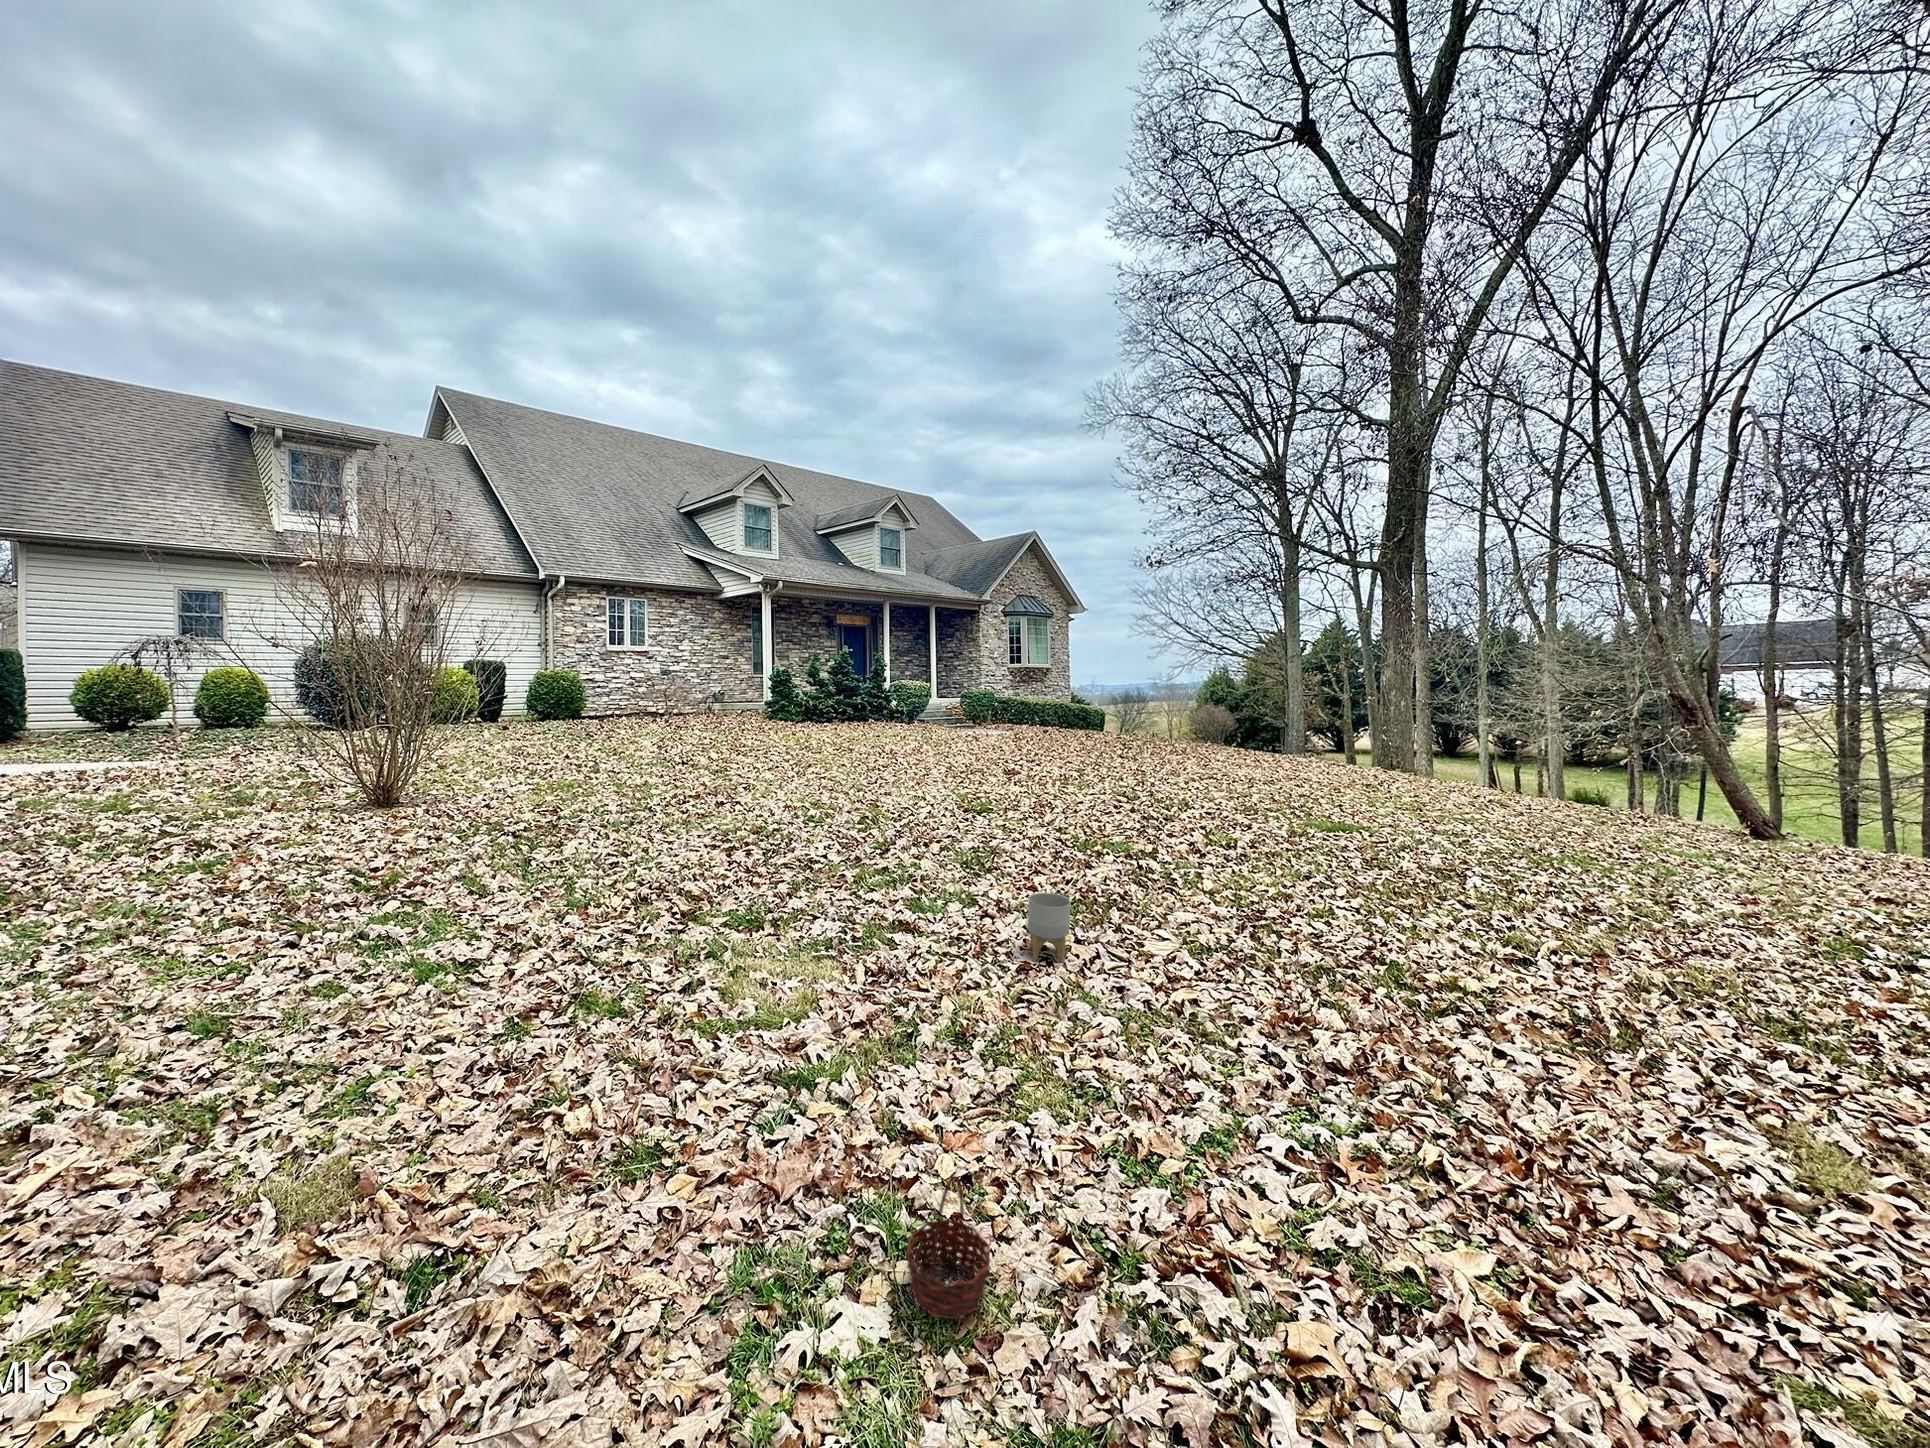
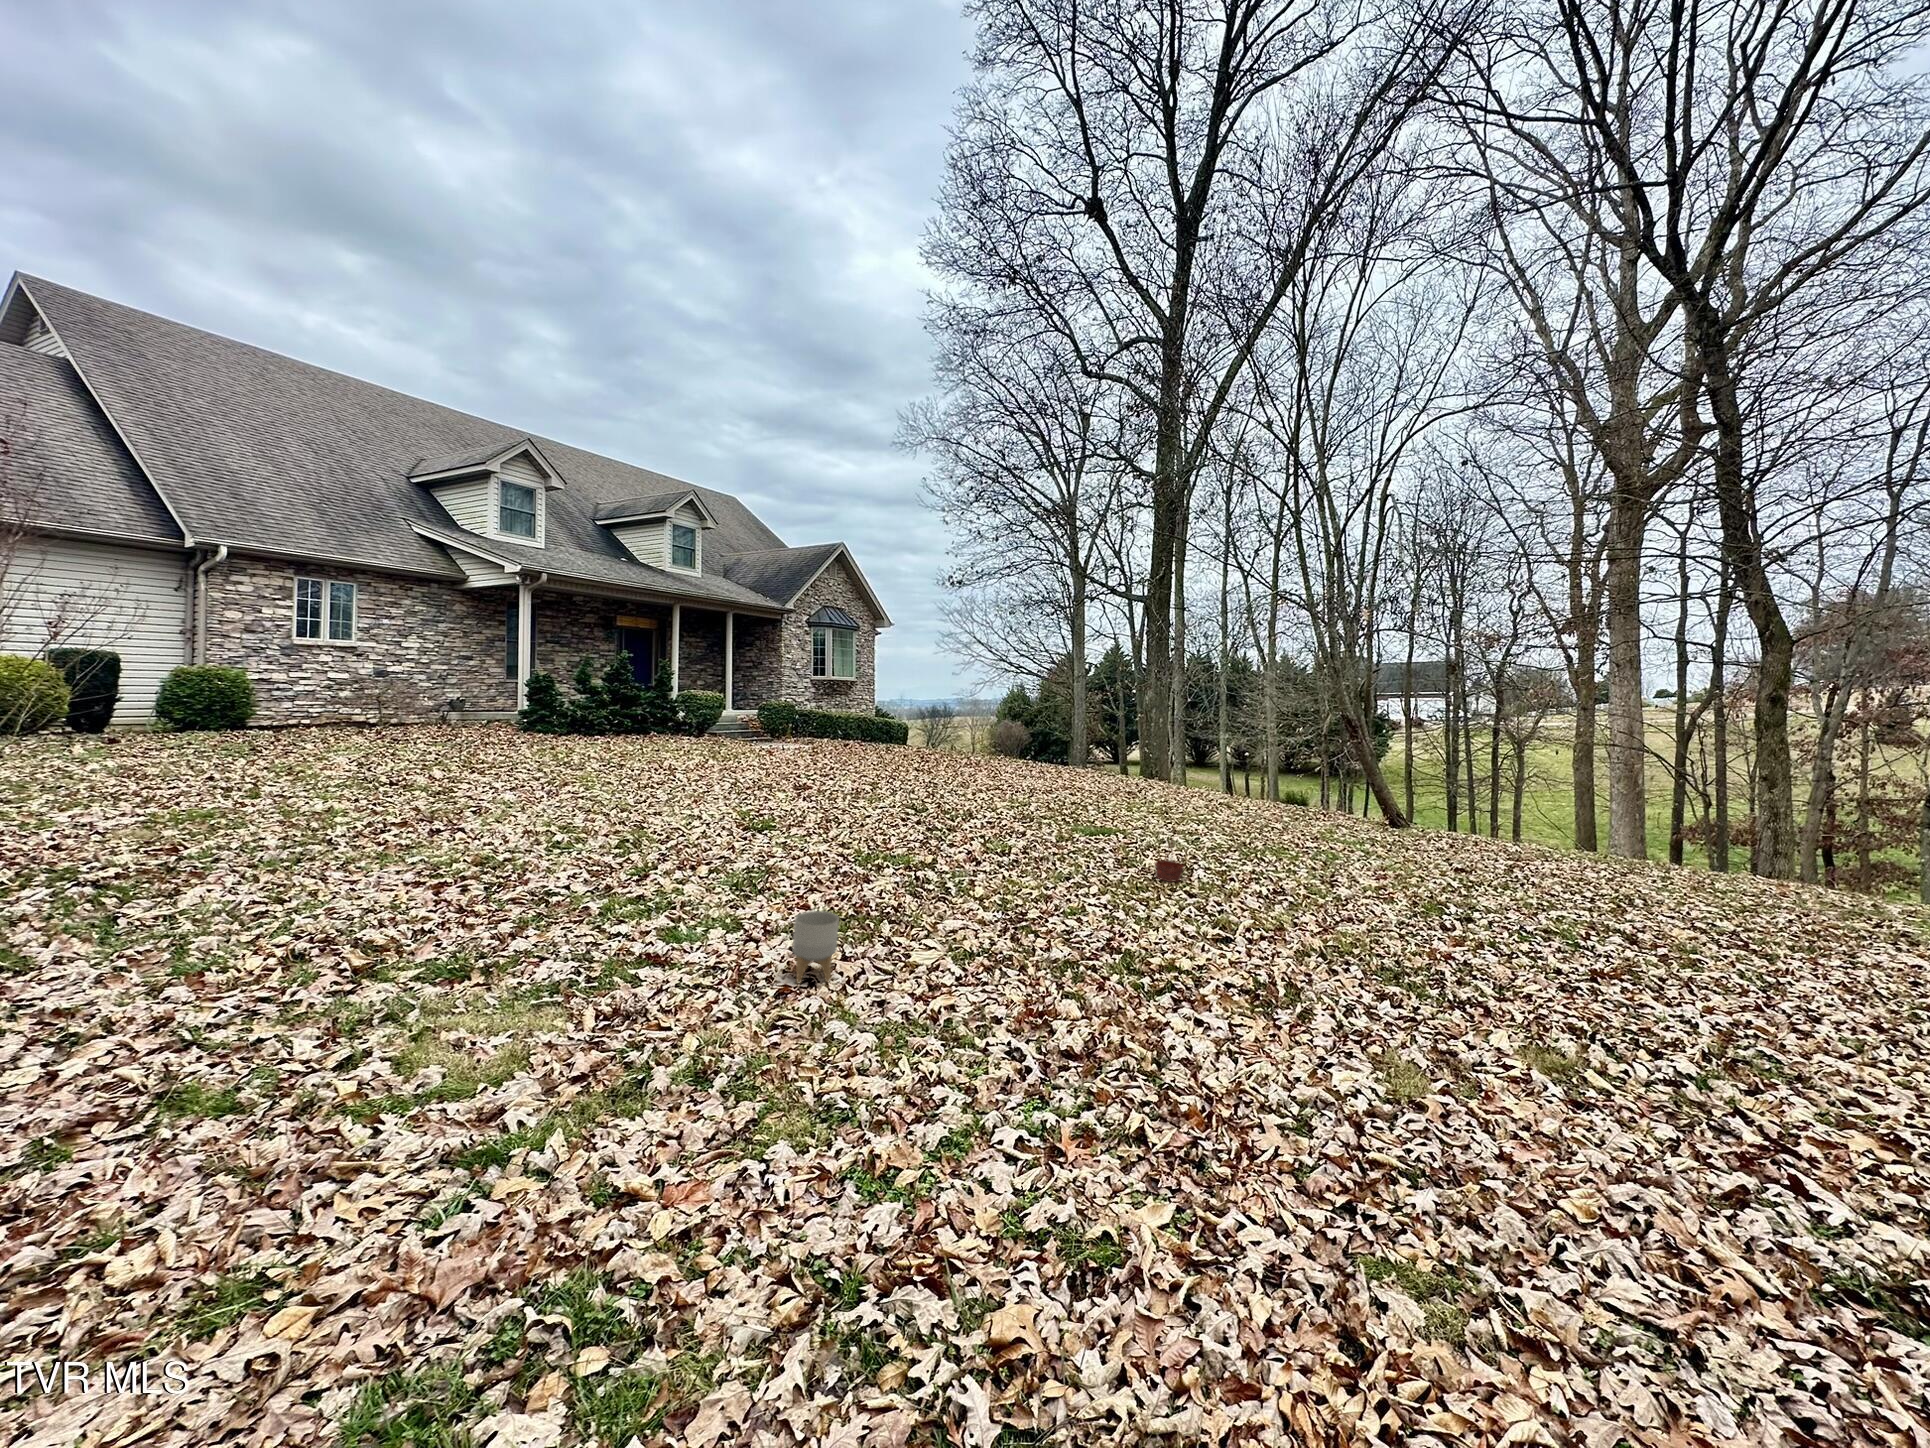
basket: present [906,1176,990,1320] -> present [1155,840,1184,882]

